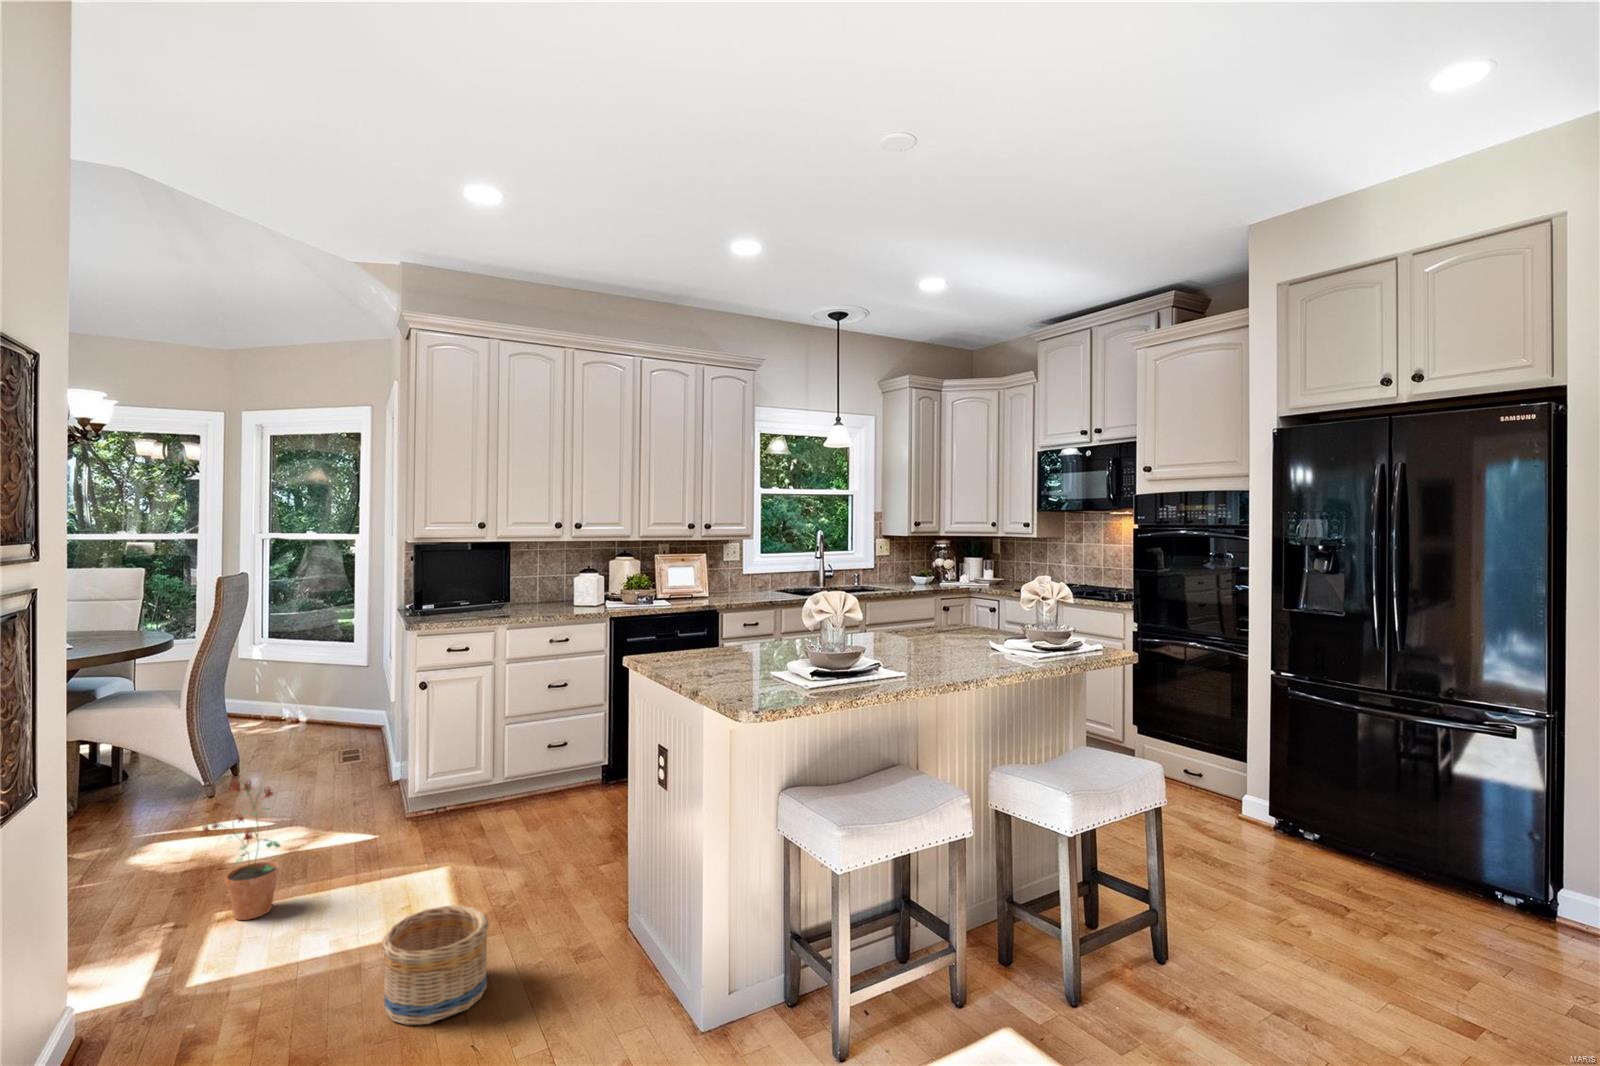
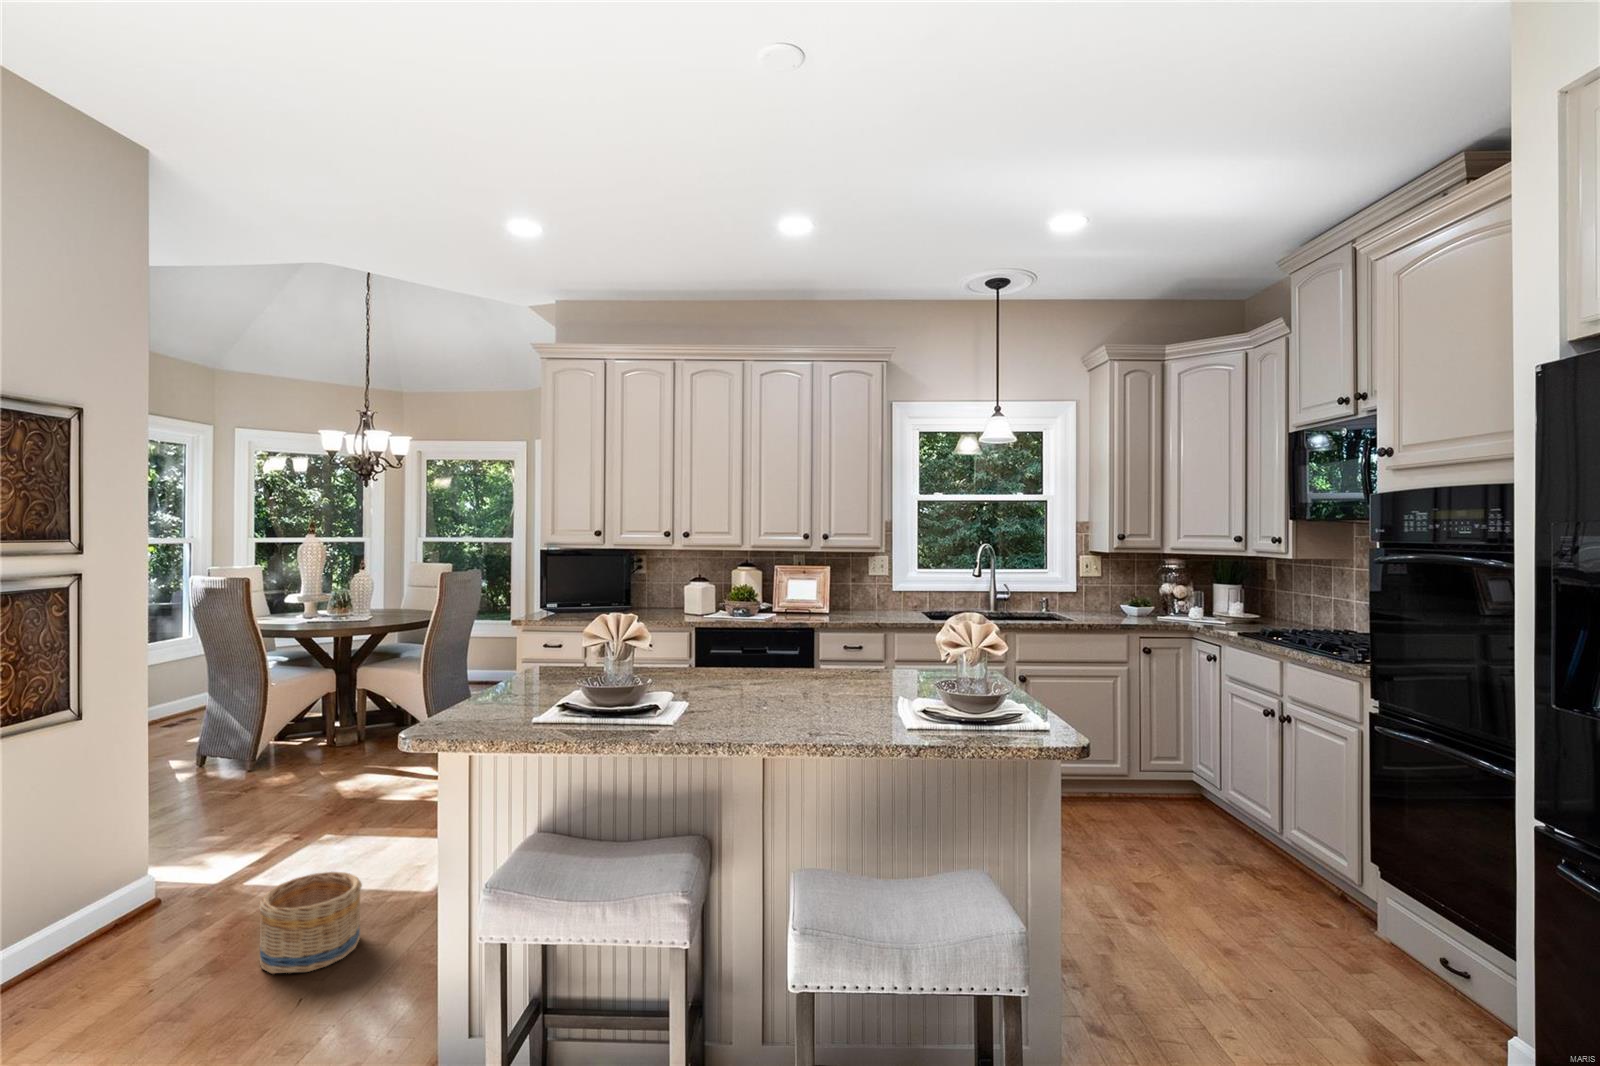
potted plant: present [203,780,280,920] -> none [299,733,350,846]

